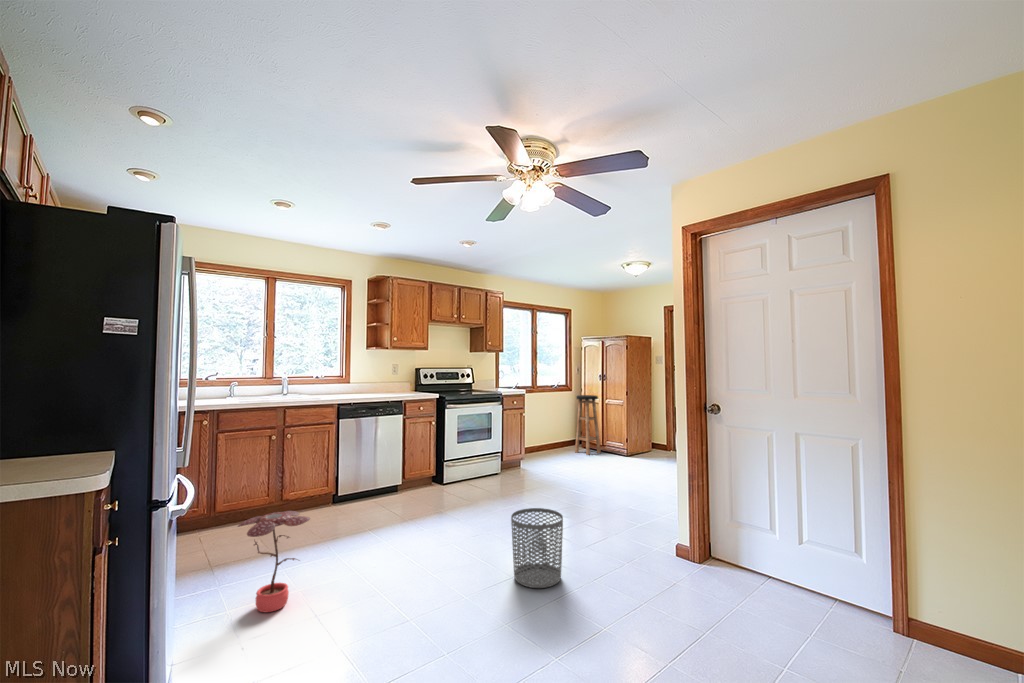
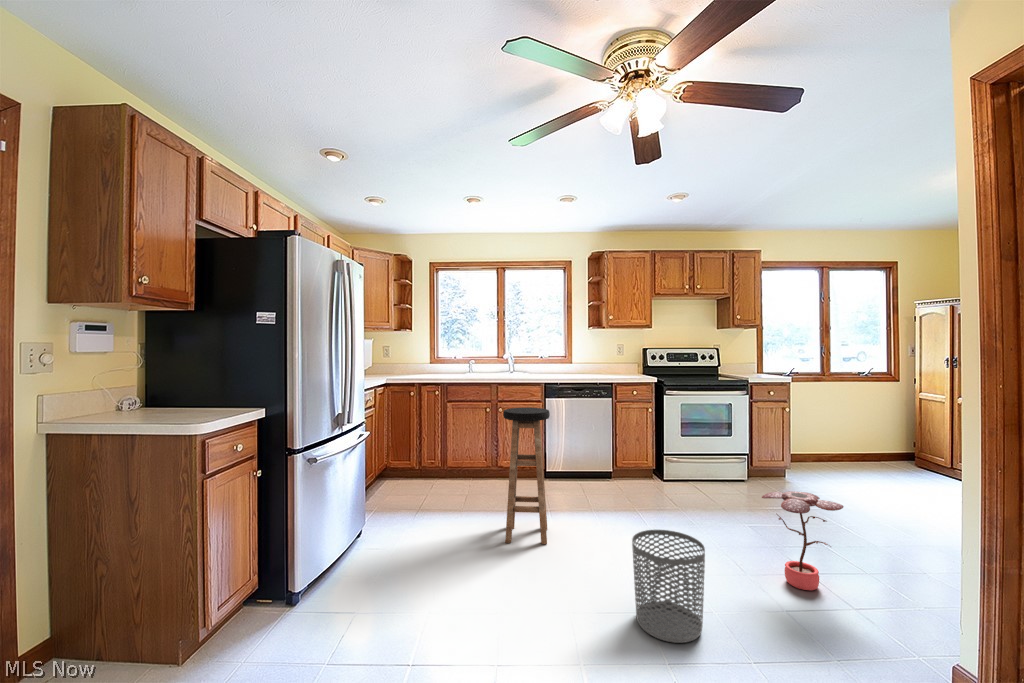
bar stool: present [575,395,601,455] -> present [503,408,550,544]
potted plant: present [238,511,310,612] -> present [762,491,843,590]

